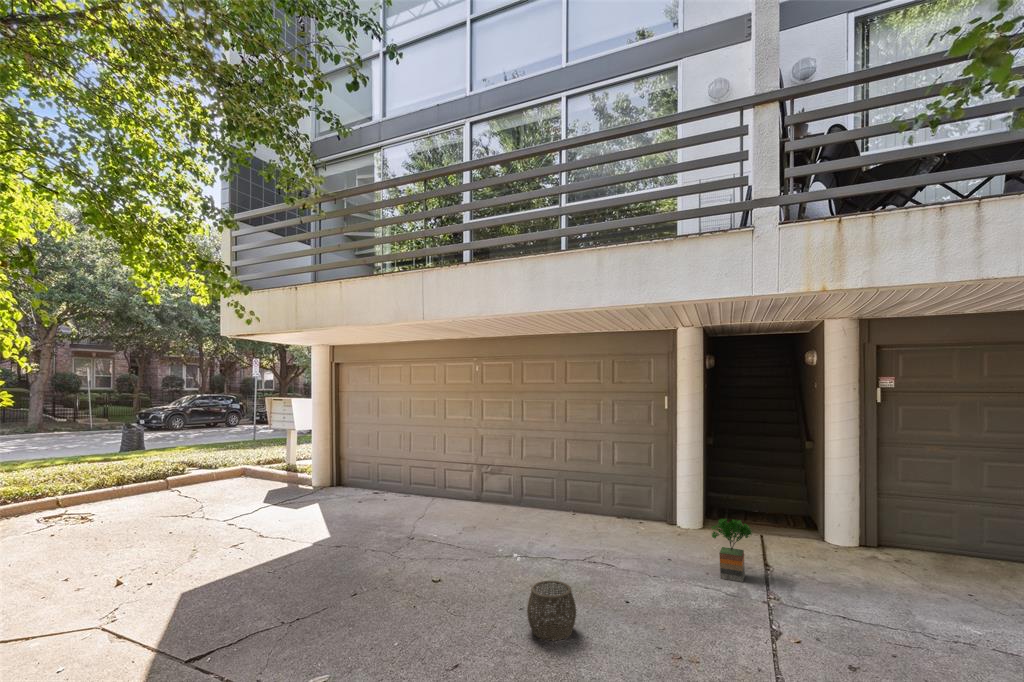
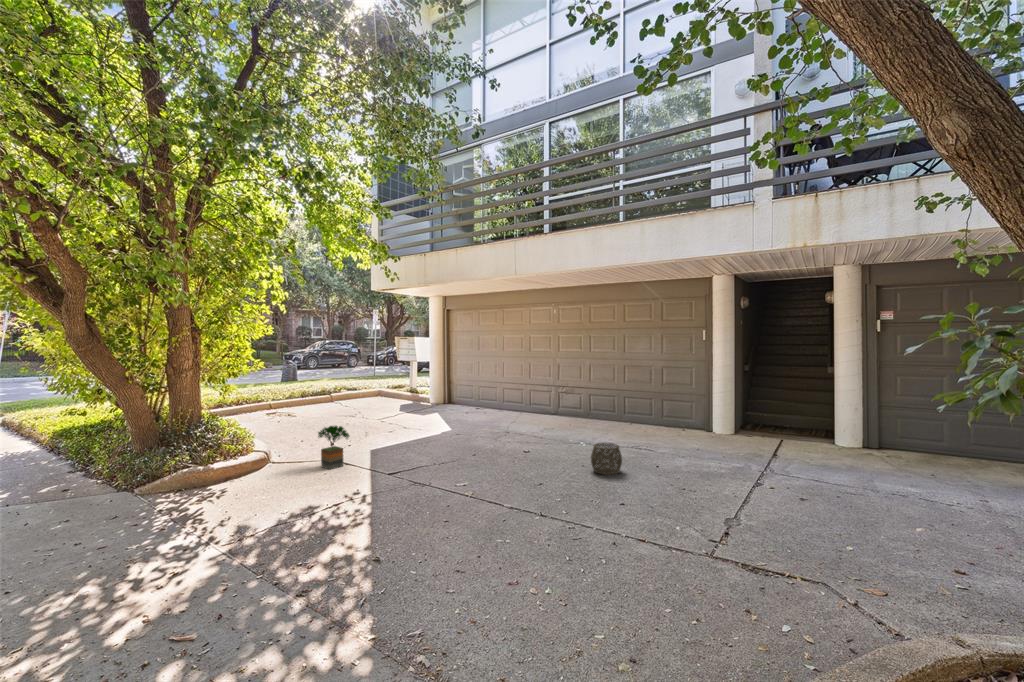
potted tree: present [712,519,752,582] -> present [318,426,349,469]

